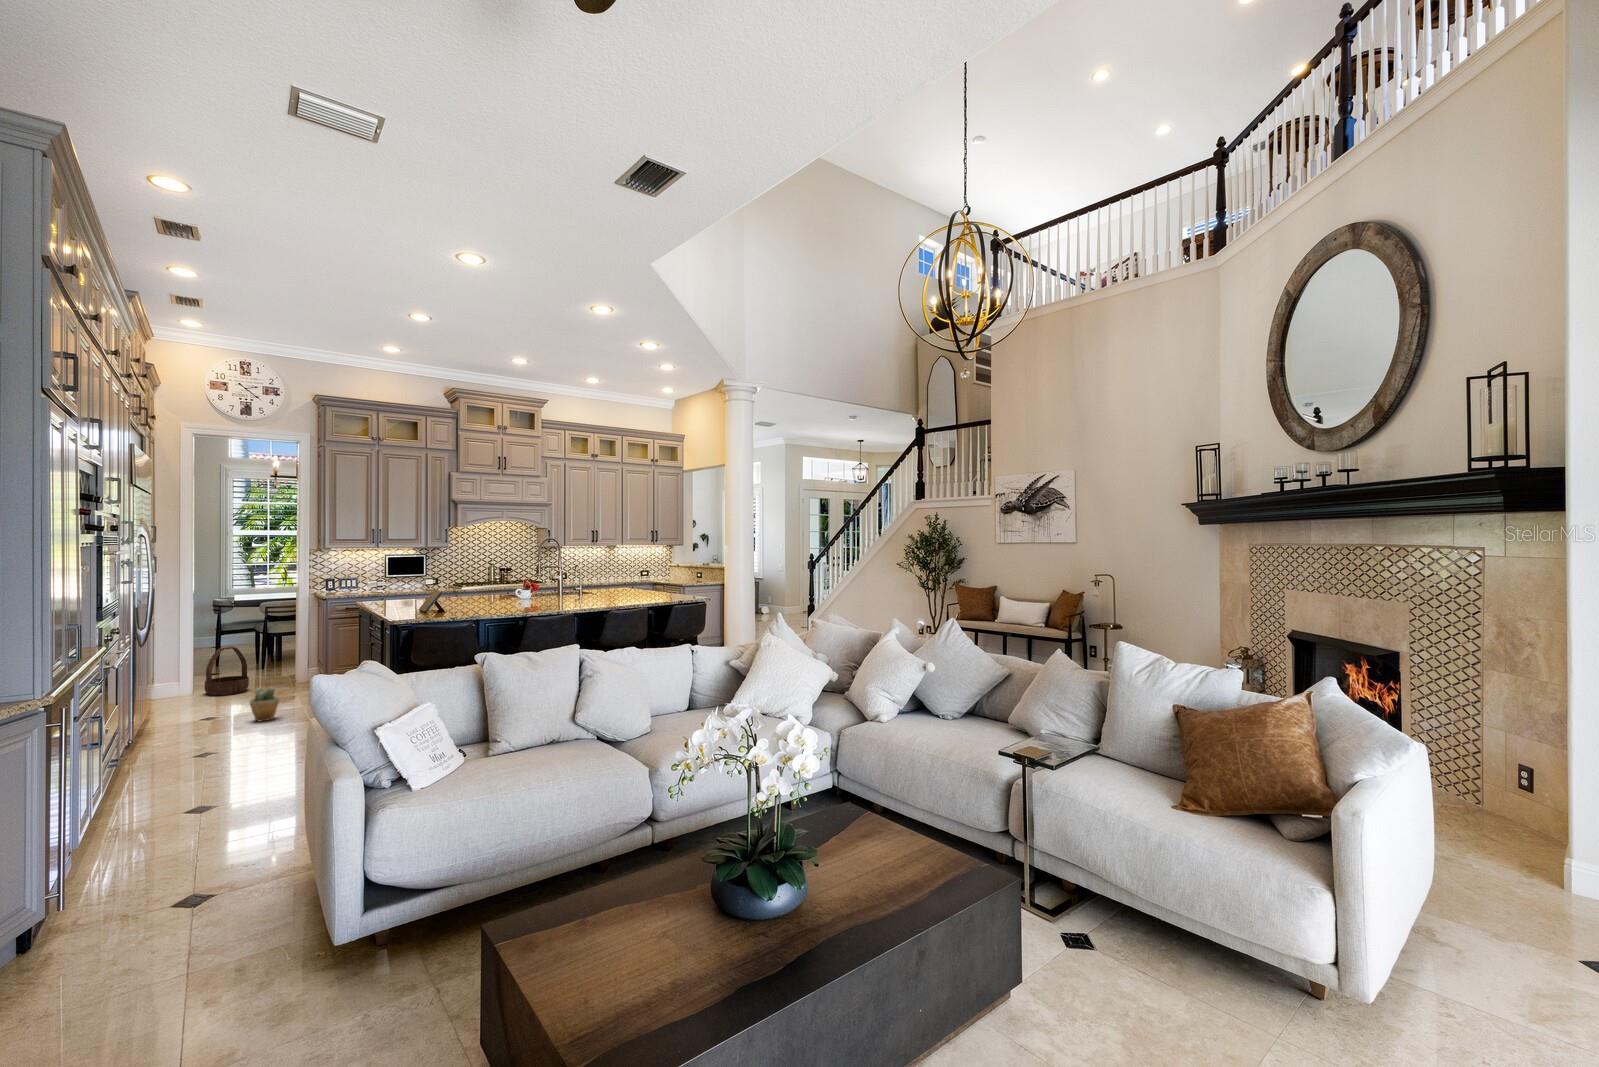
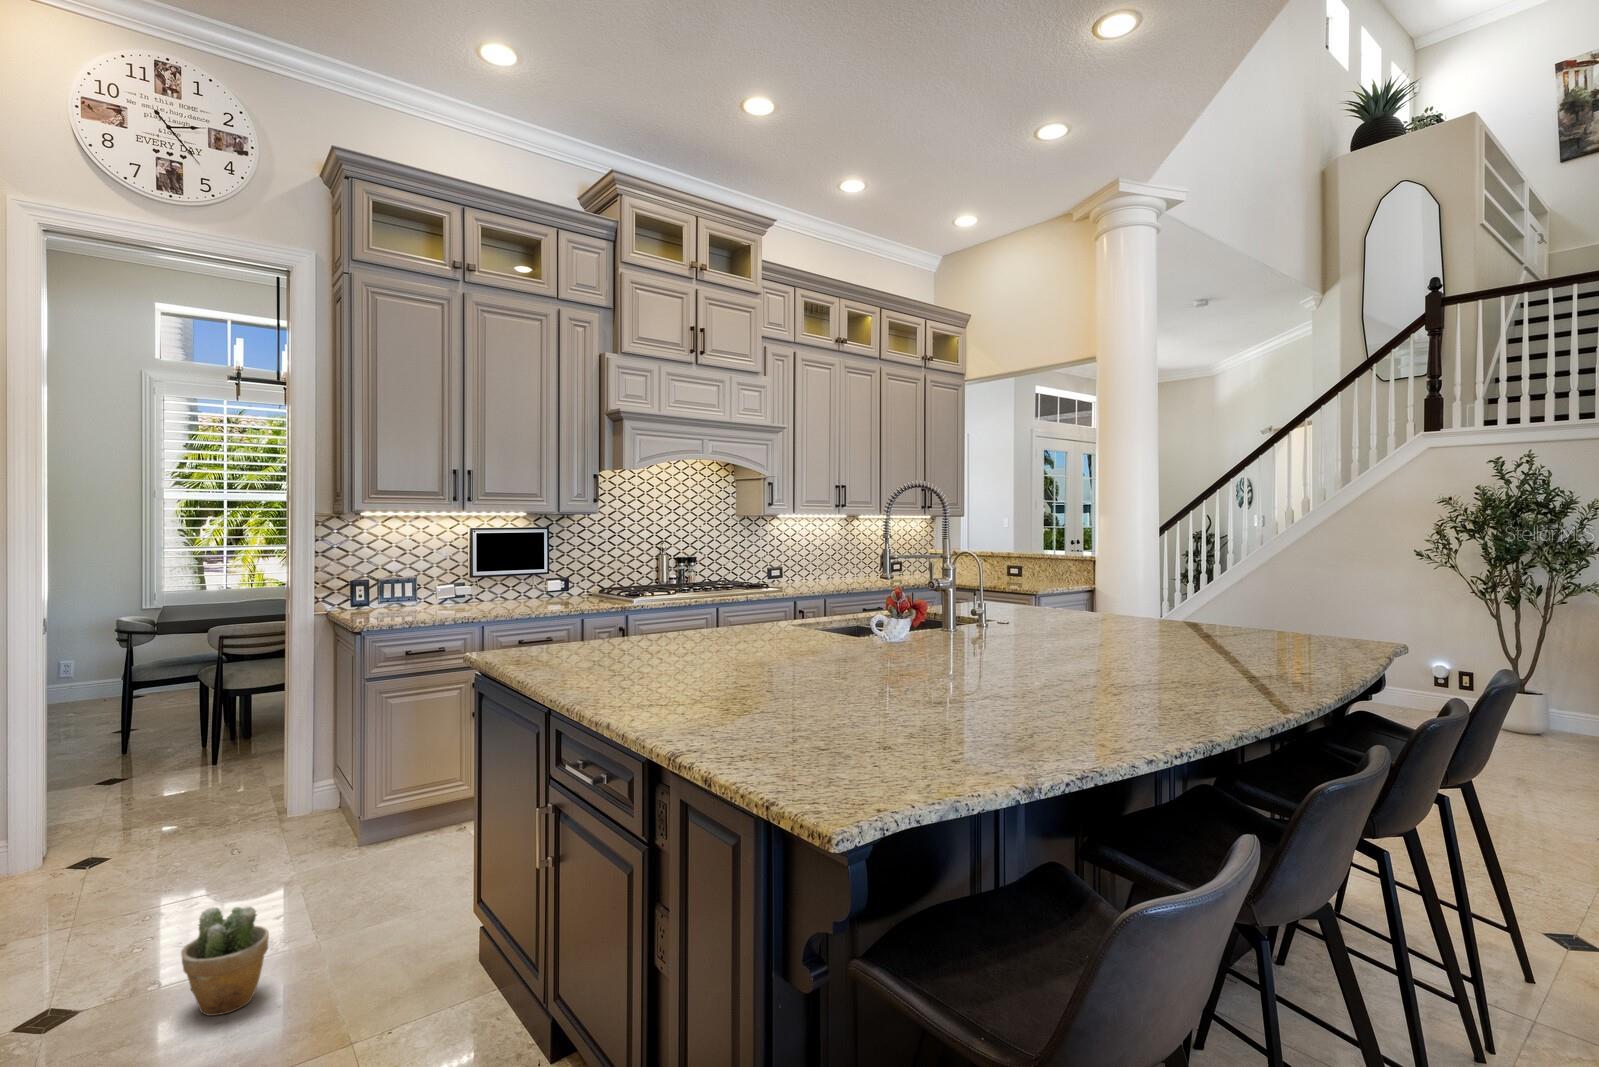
basket: present [205,647,249,696] -> none [77,744,184,869]

